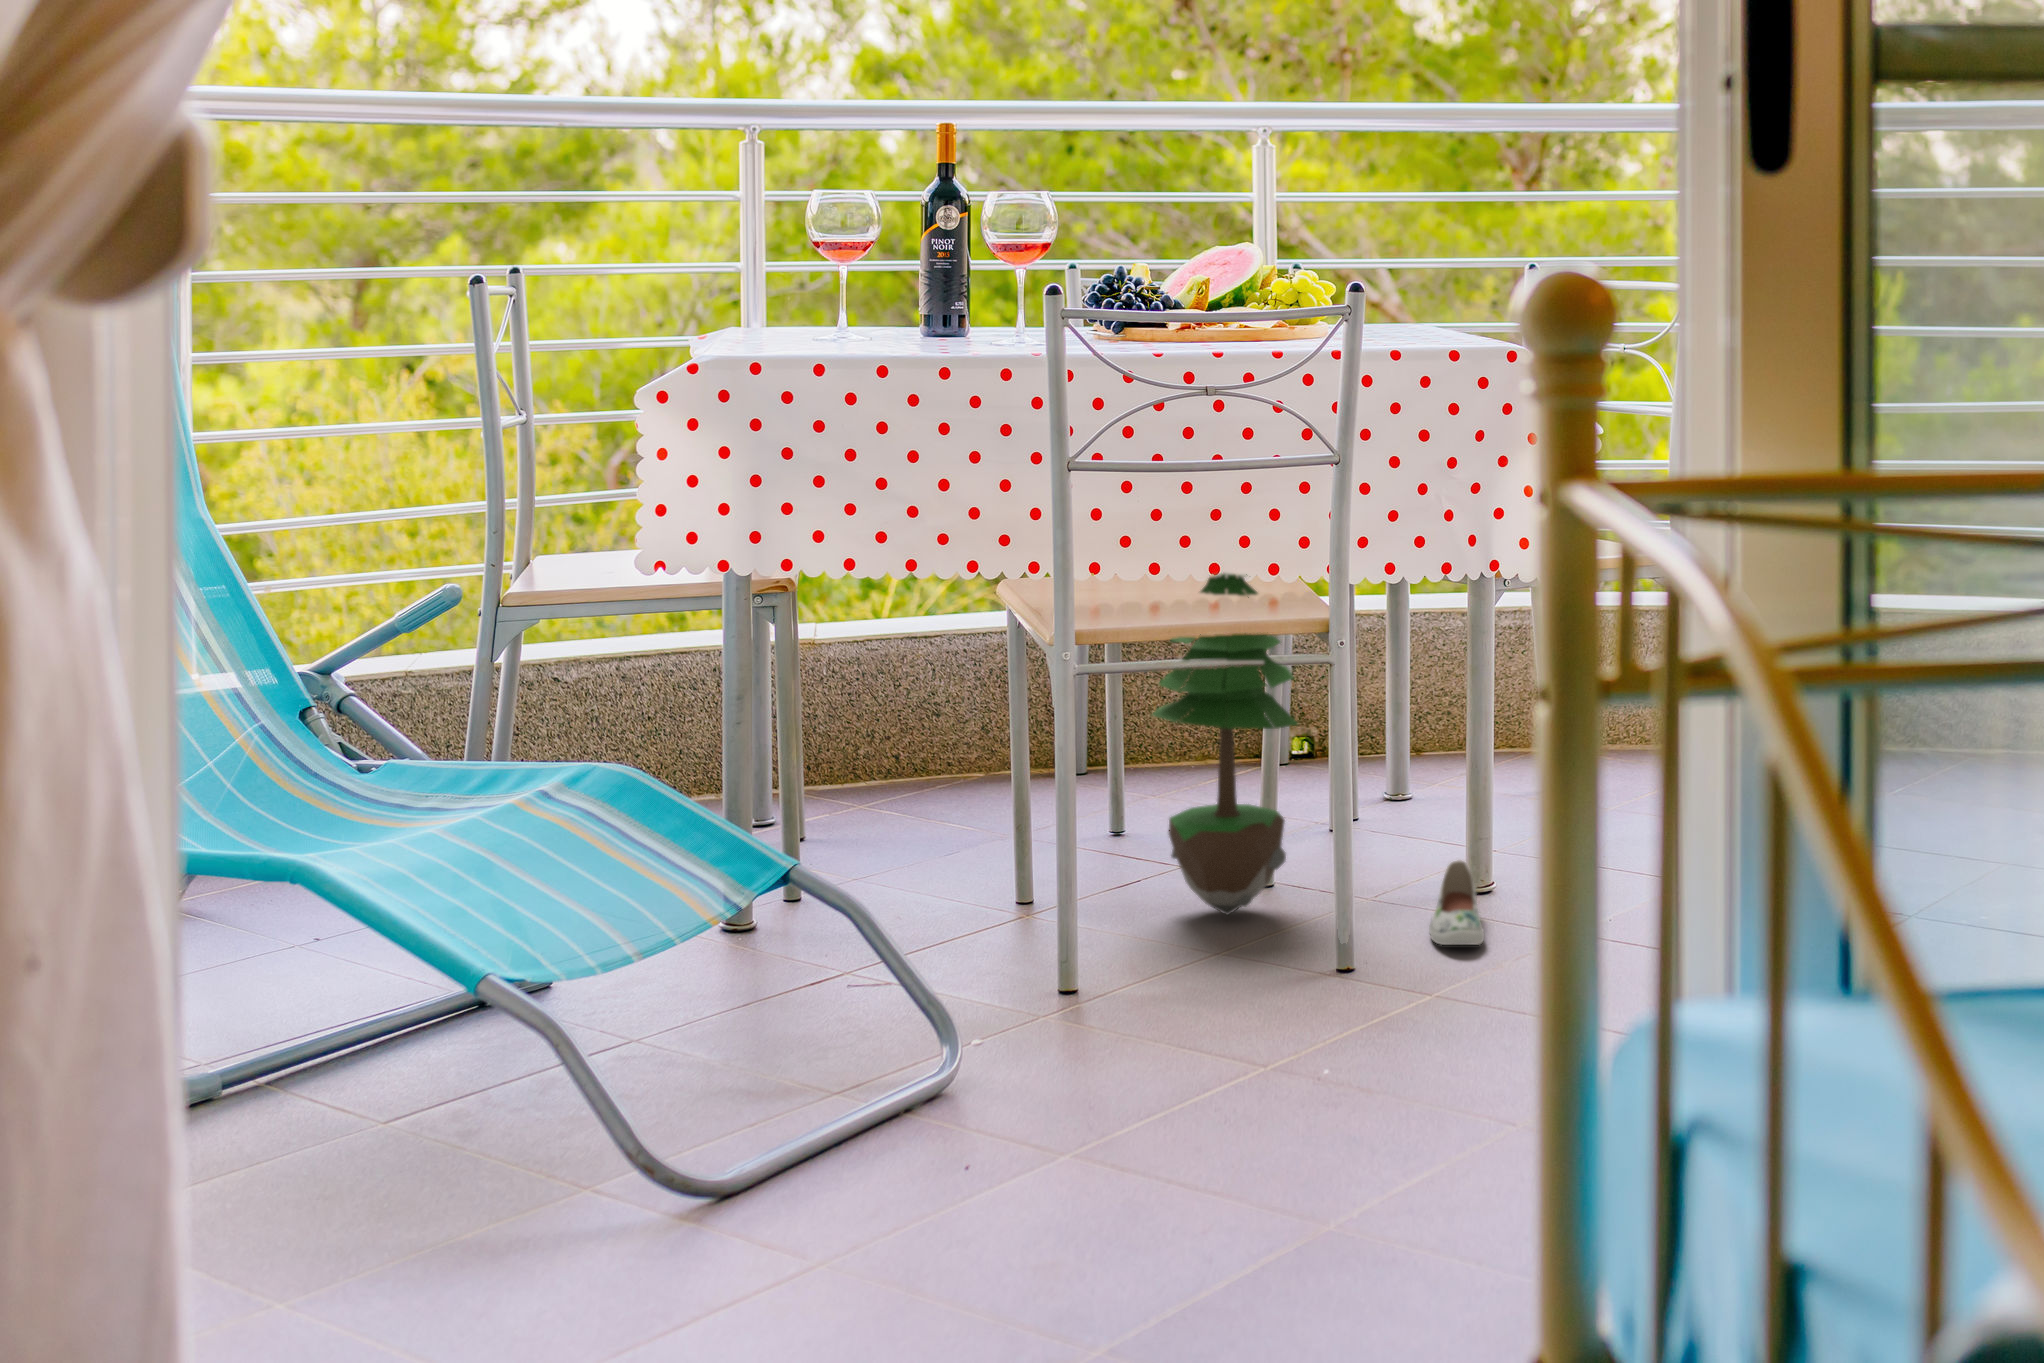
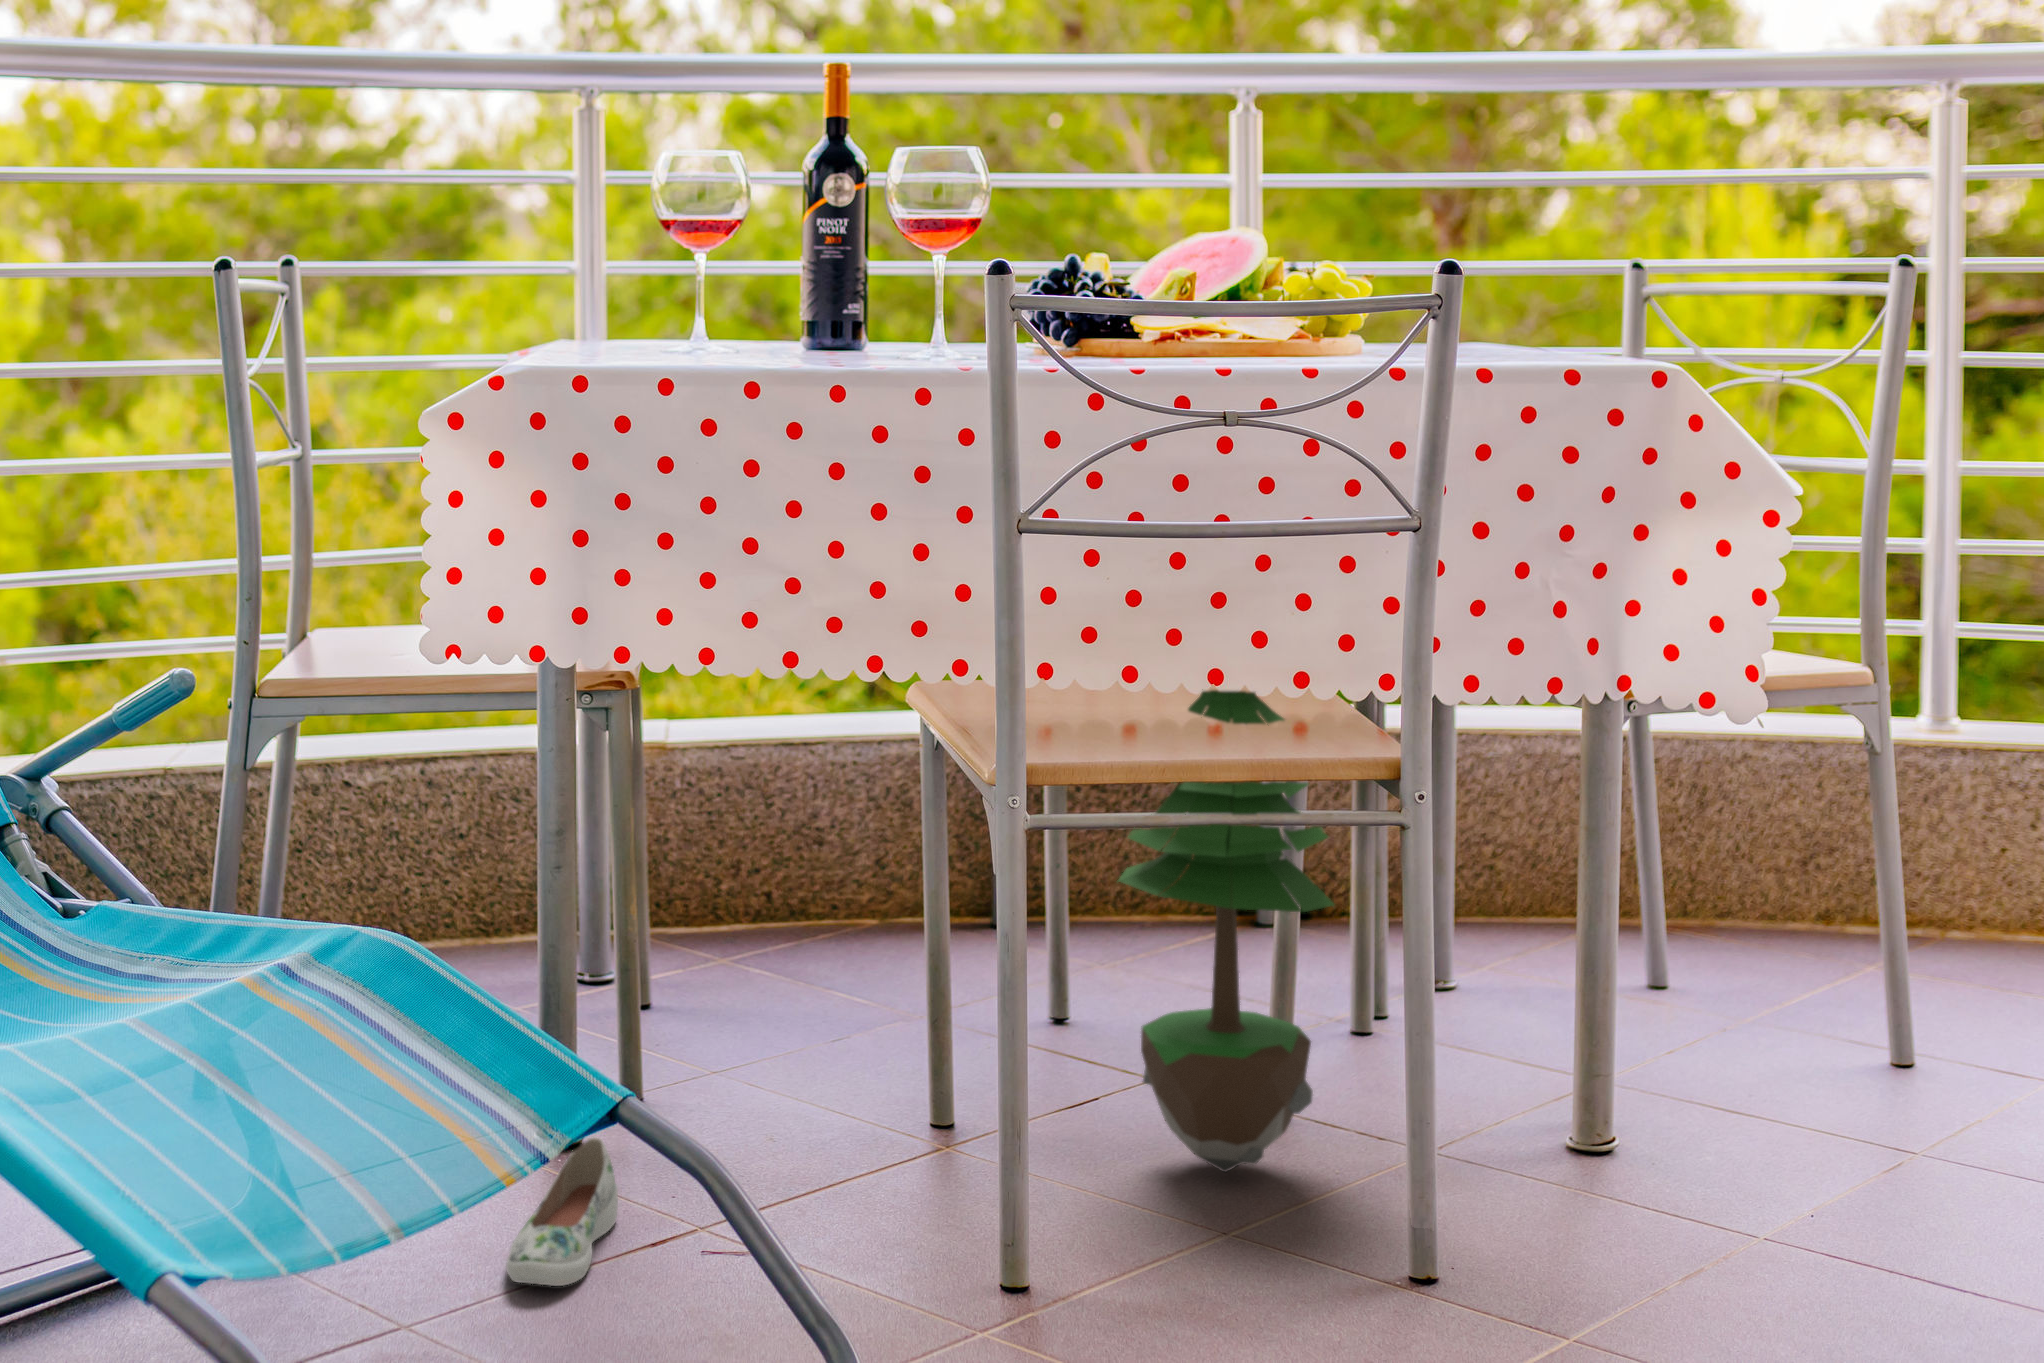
shoe: present [1429,860,1484,945] -> present [506,1138,618,1286]

